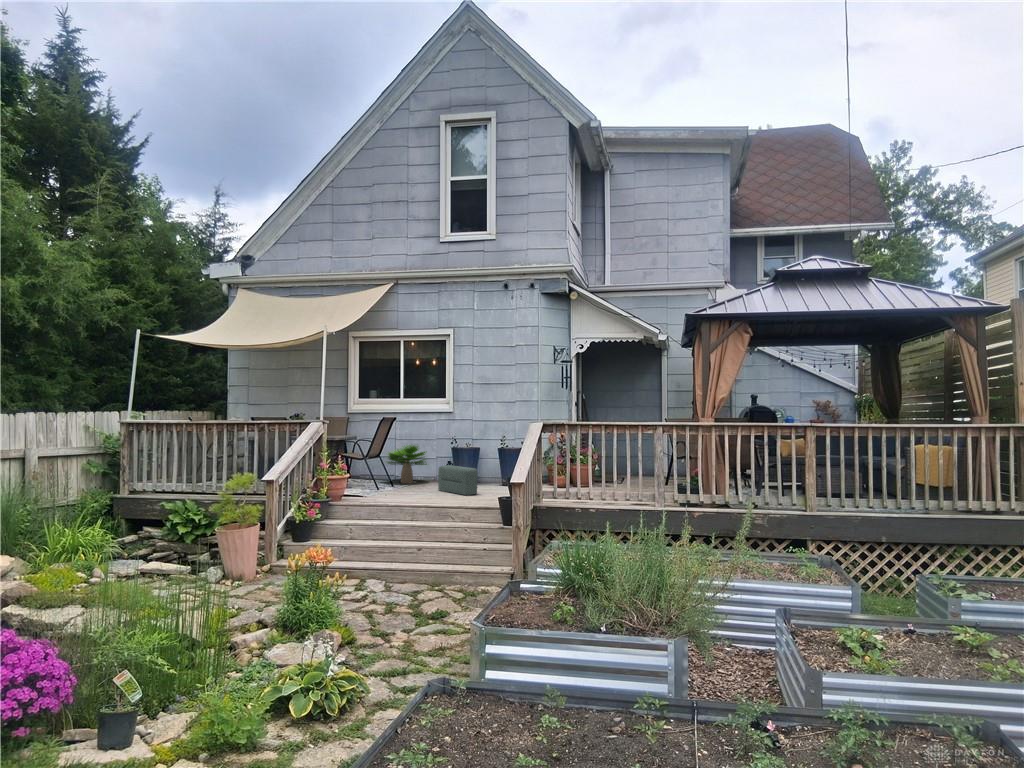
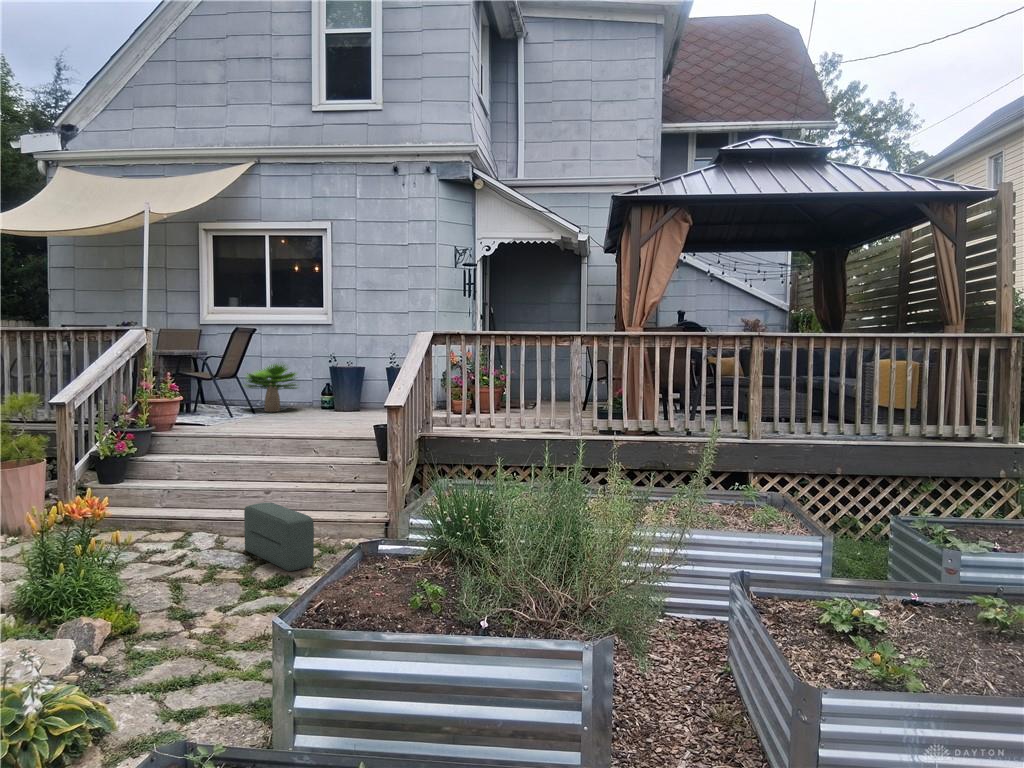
pouf: present [438,465,477,495] -> present [244,503,314,571]

